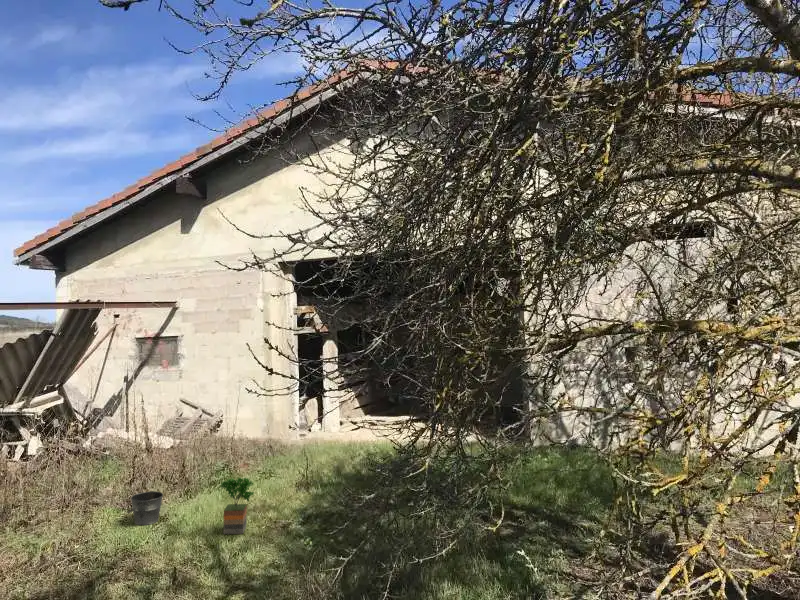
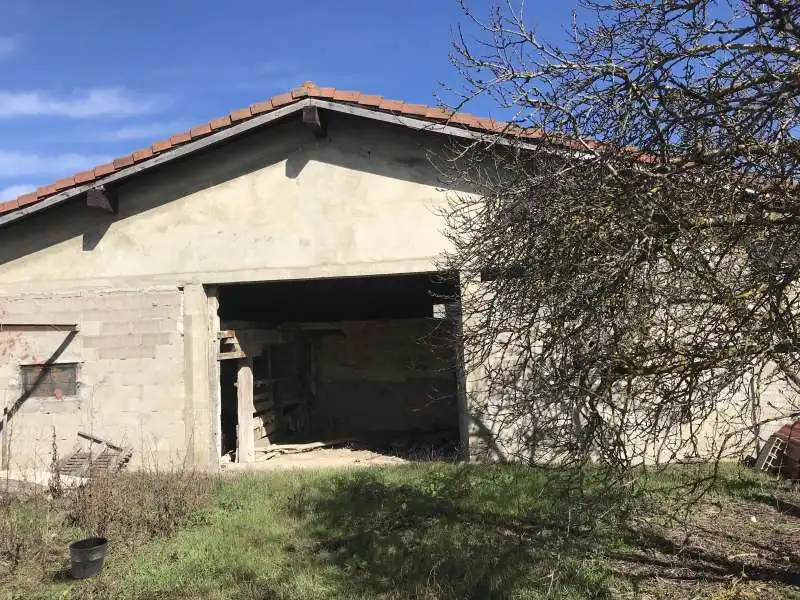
potted tree: present [220,478,254,534] -> none [184,511,226,577]

